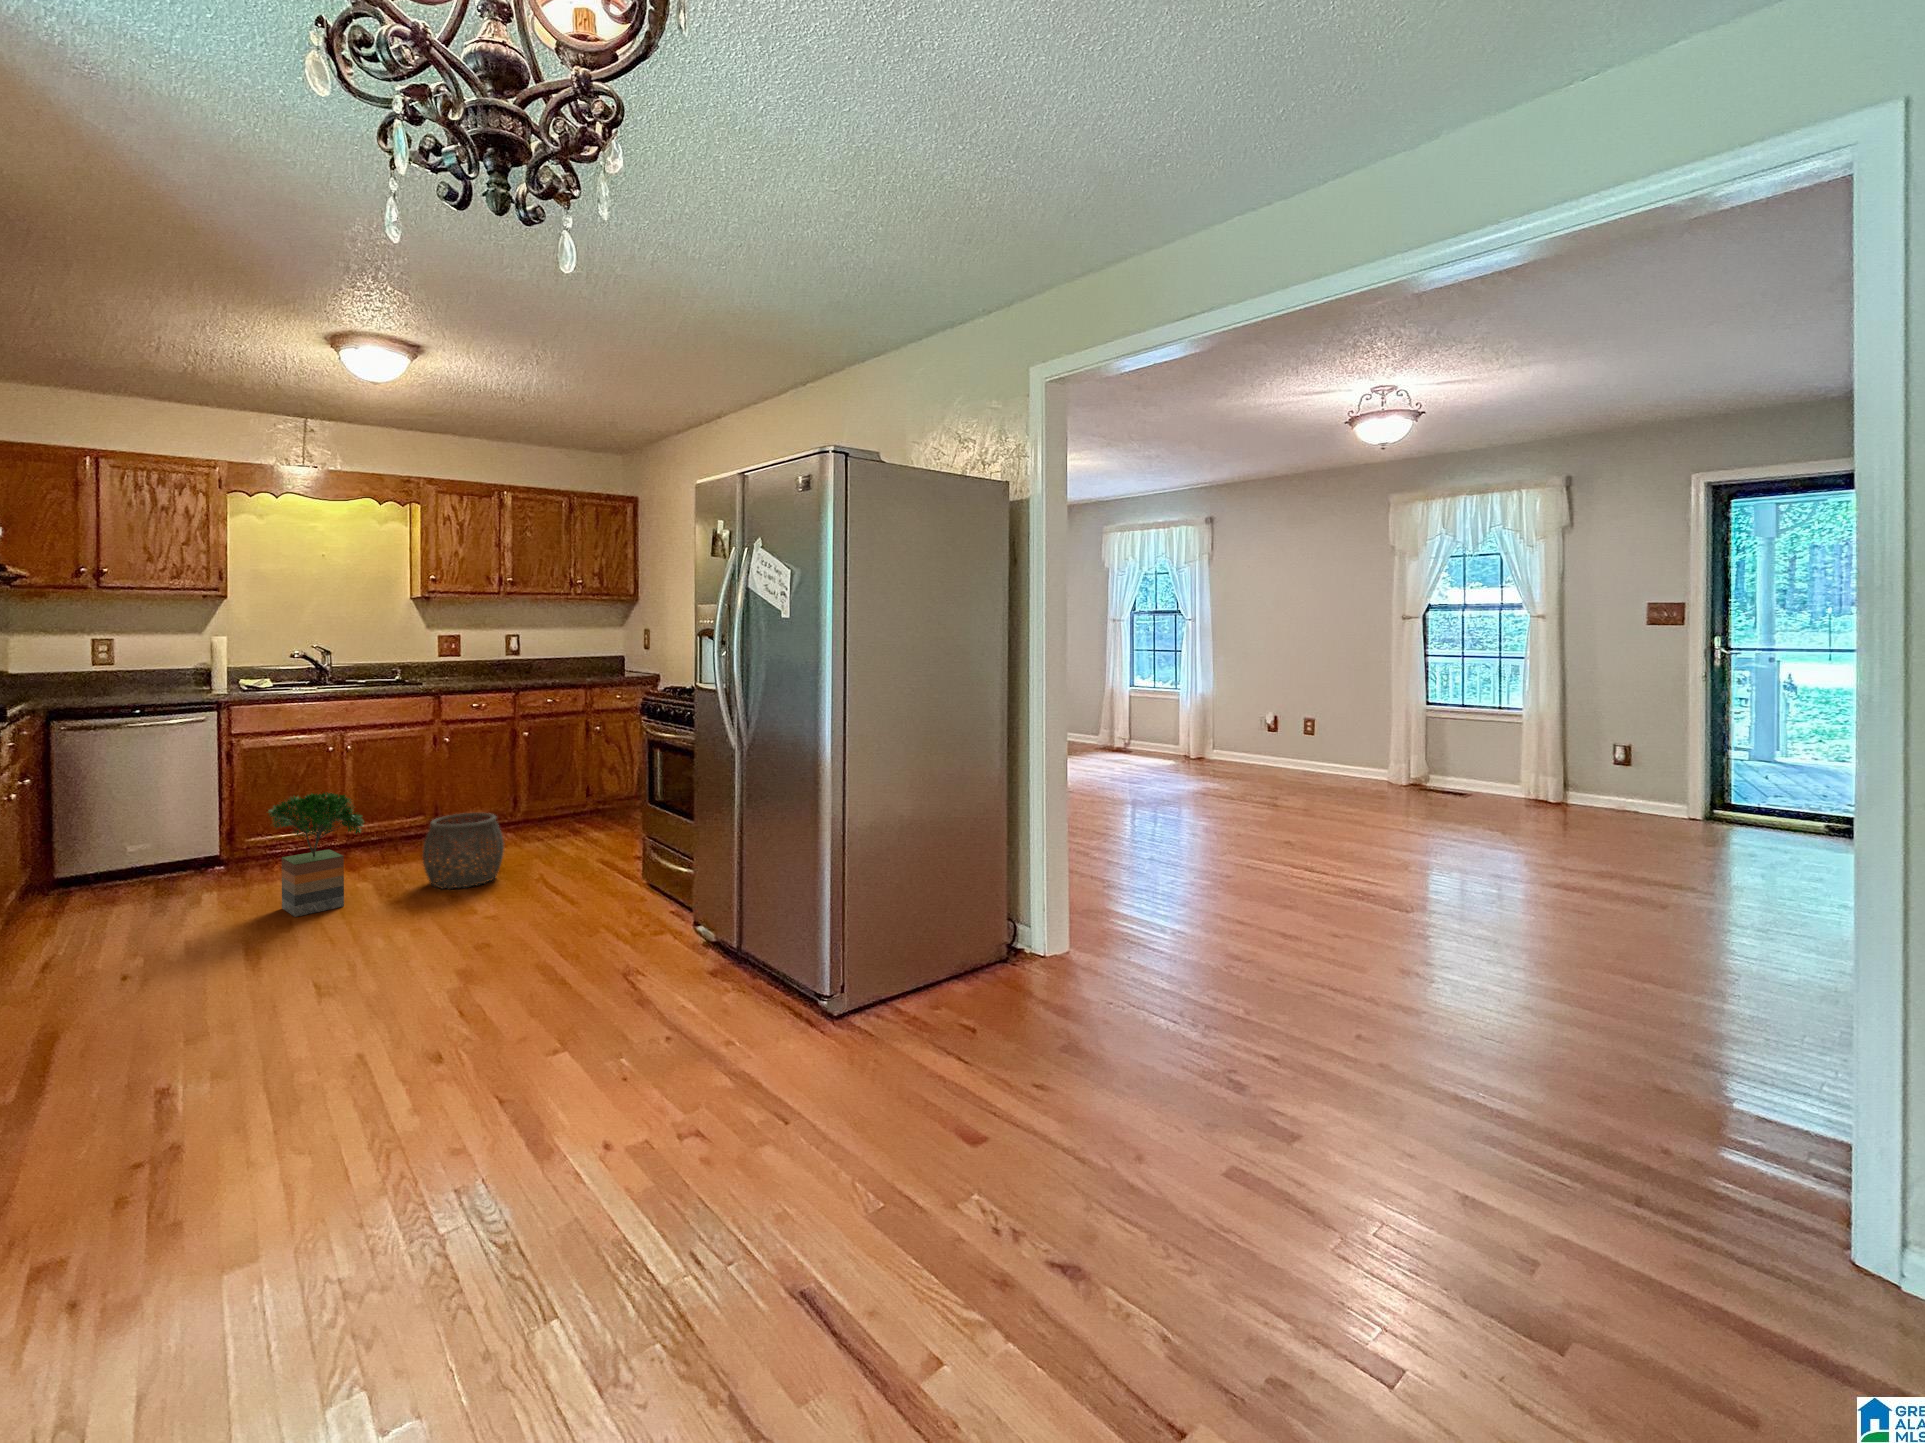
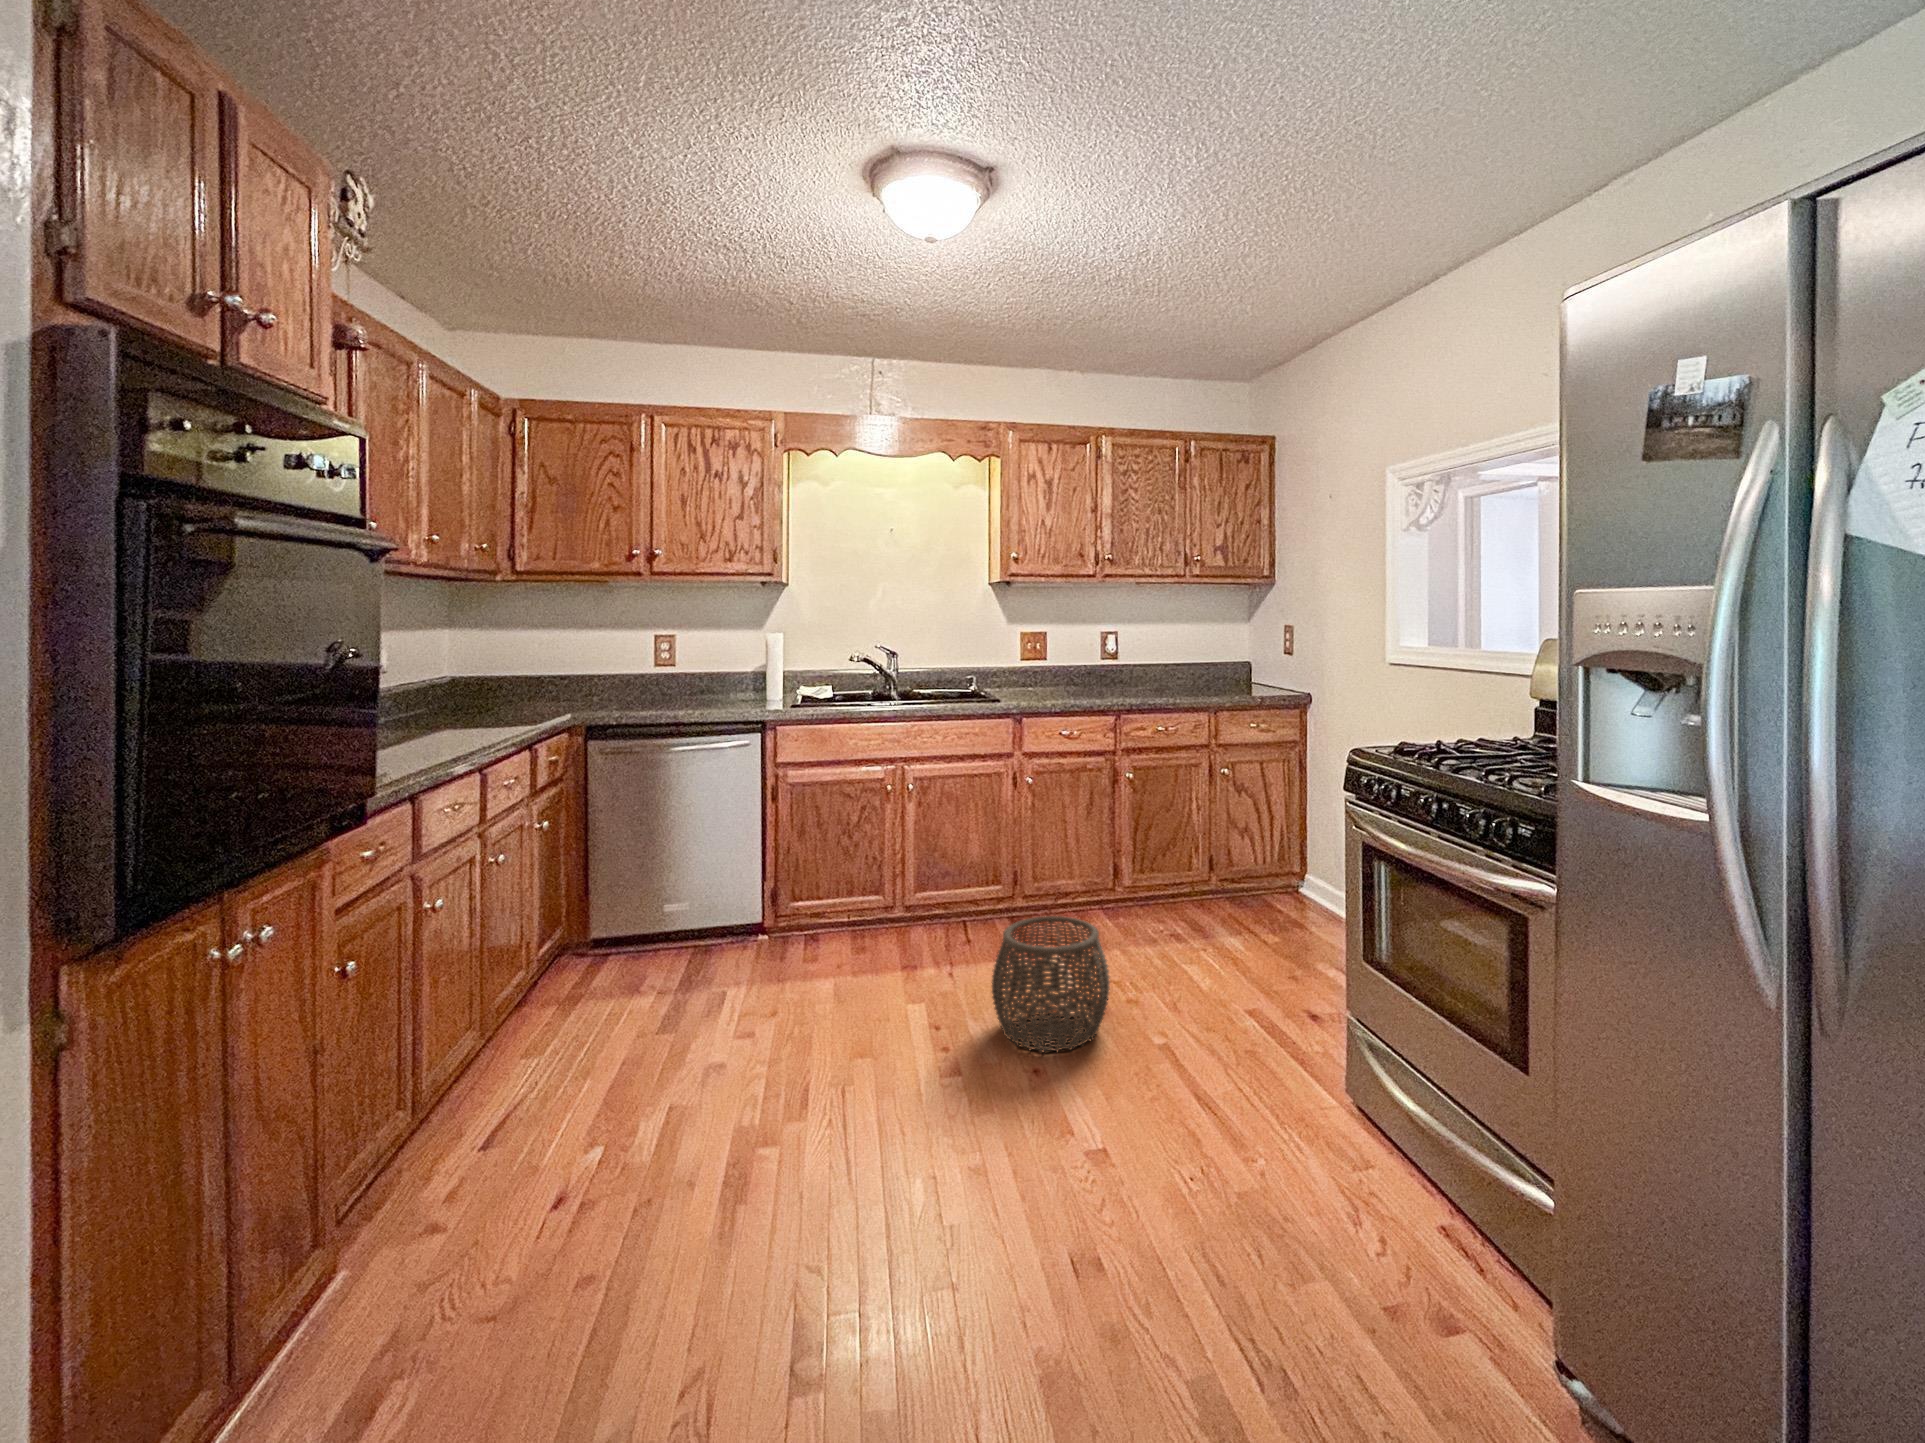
potted tree: present [268,792,364,917] -> none [781,873,912,1078]

